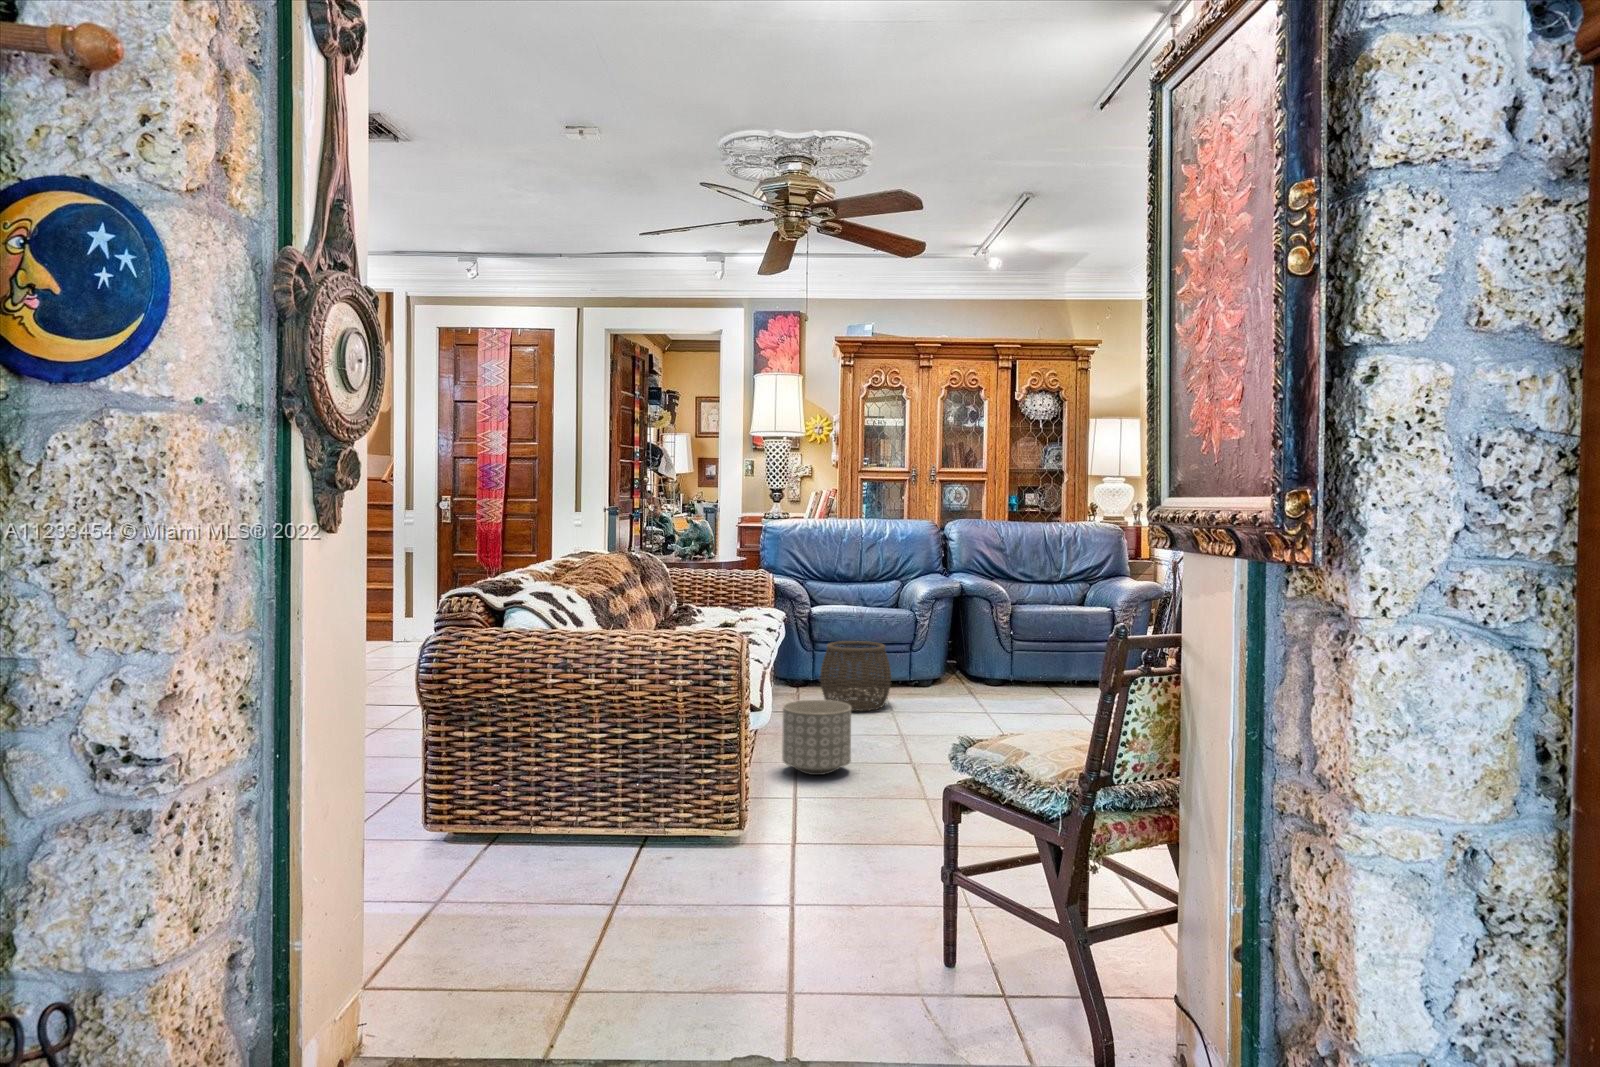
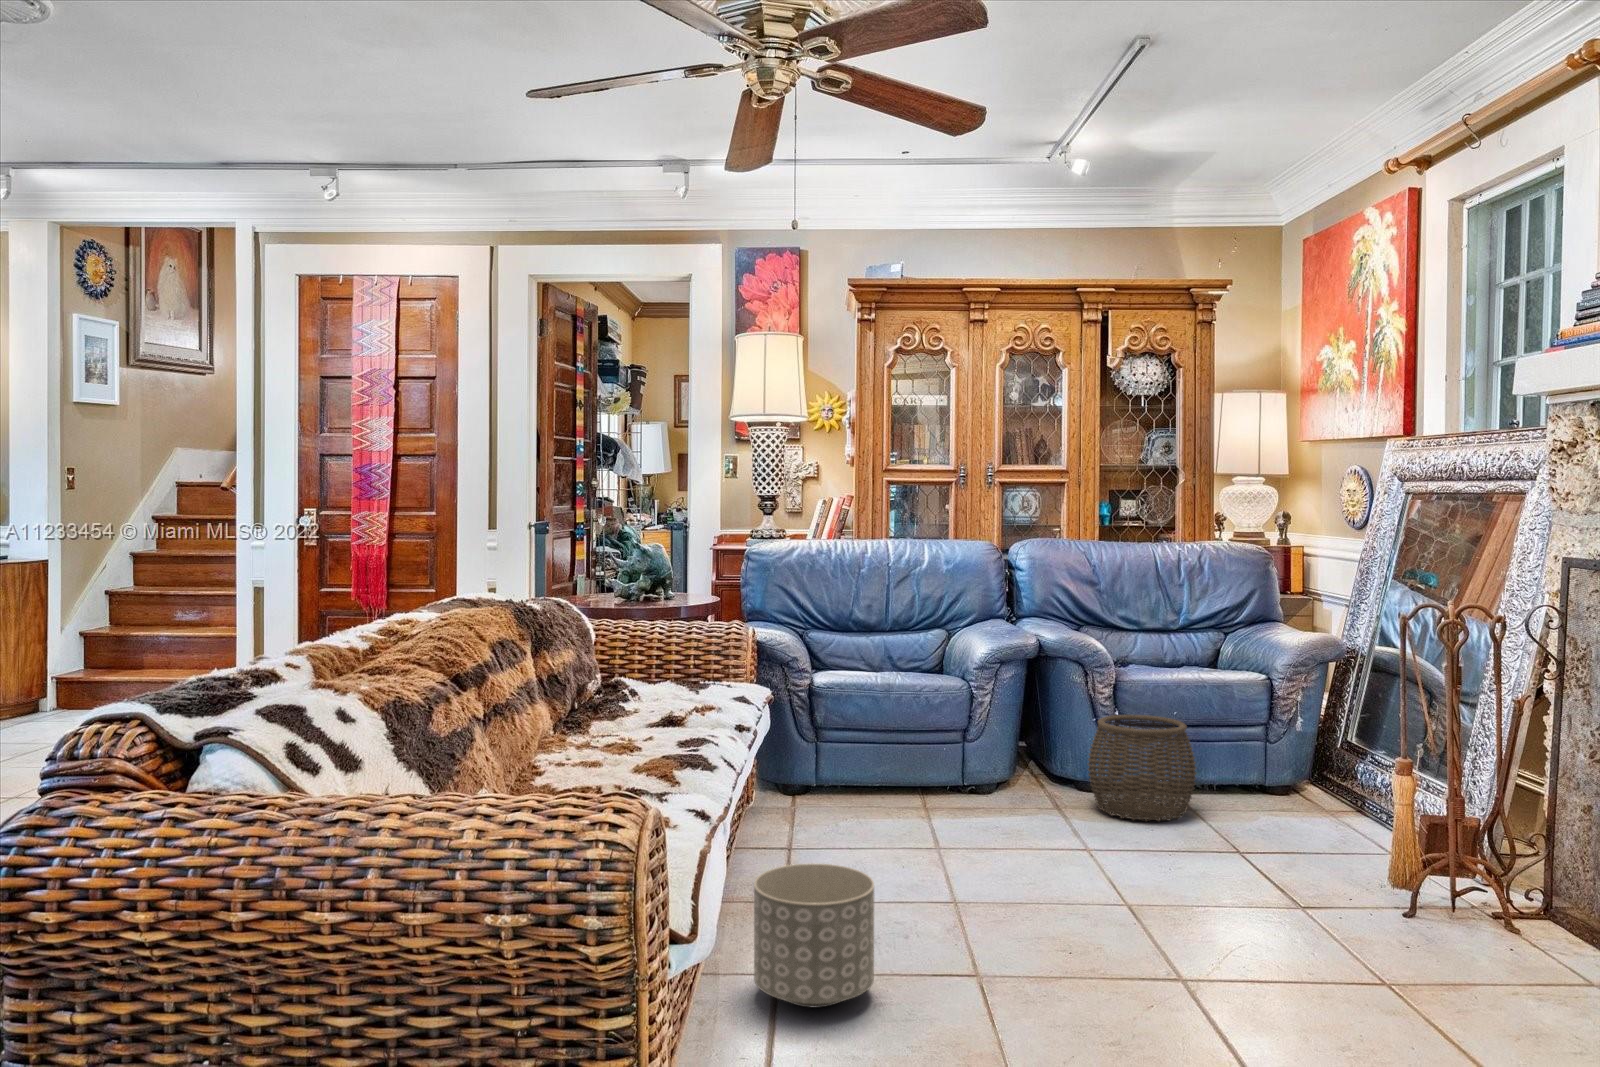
woven basket: present [820,641,891,711] -> present [1088,715,1196,821]

